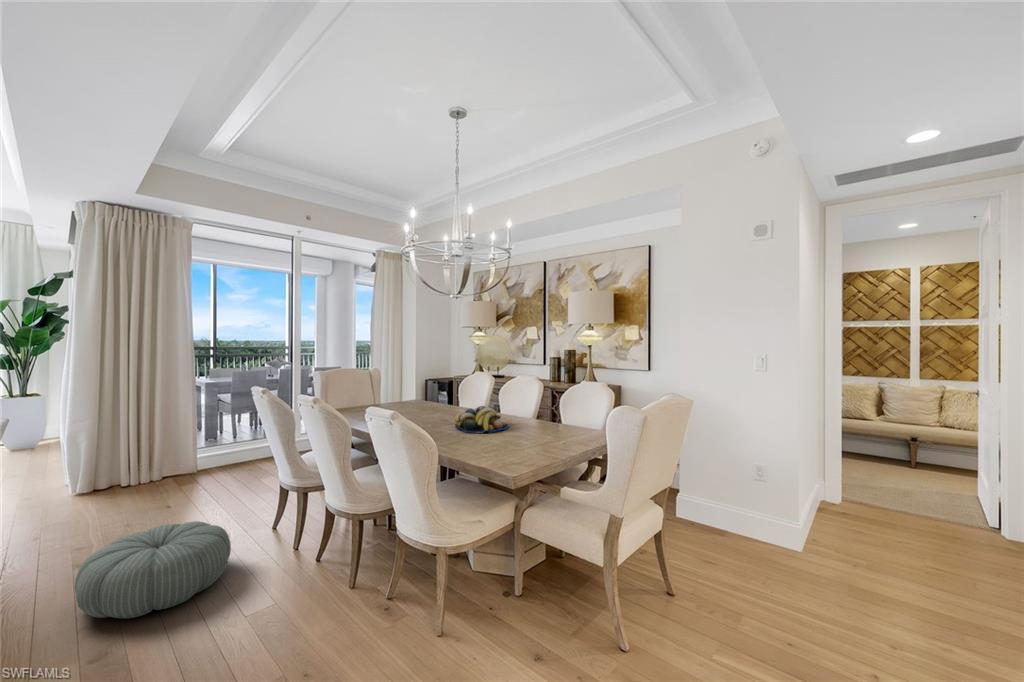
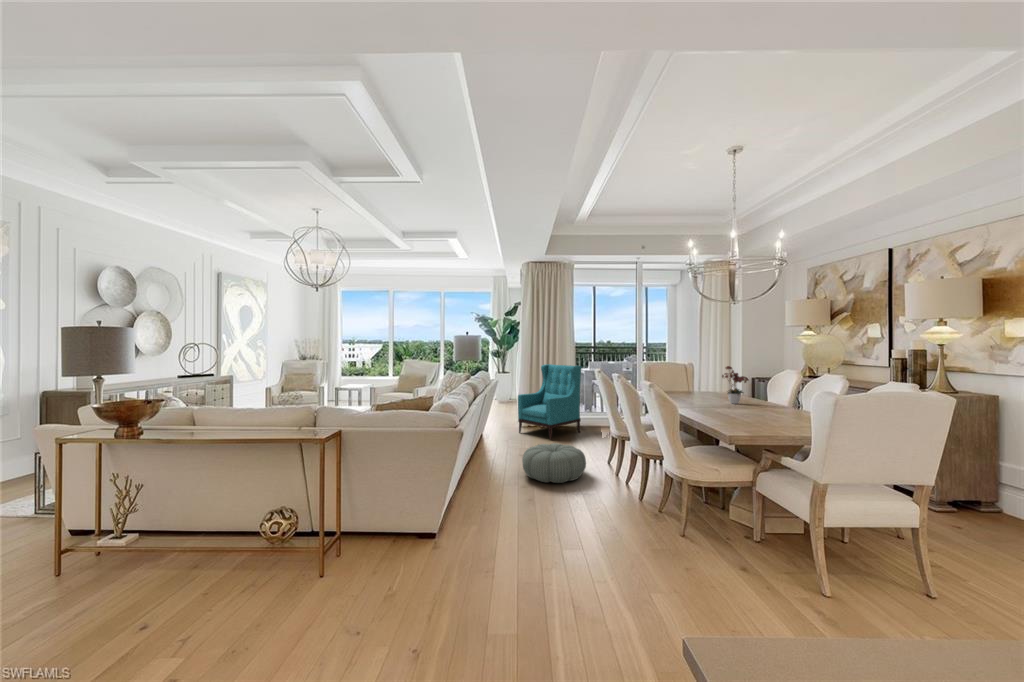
flower arrangement: none [426,369,458,416] -> present [722,366,749,404]
armchair: none [60,379,205,511] -> present [518,364,582,440]
fruit bowl: present [454,406,509,433] -> none [736,397,788,418]

